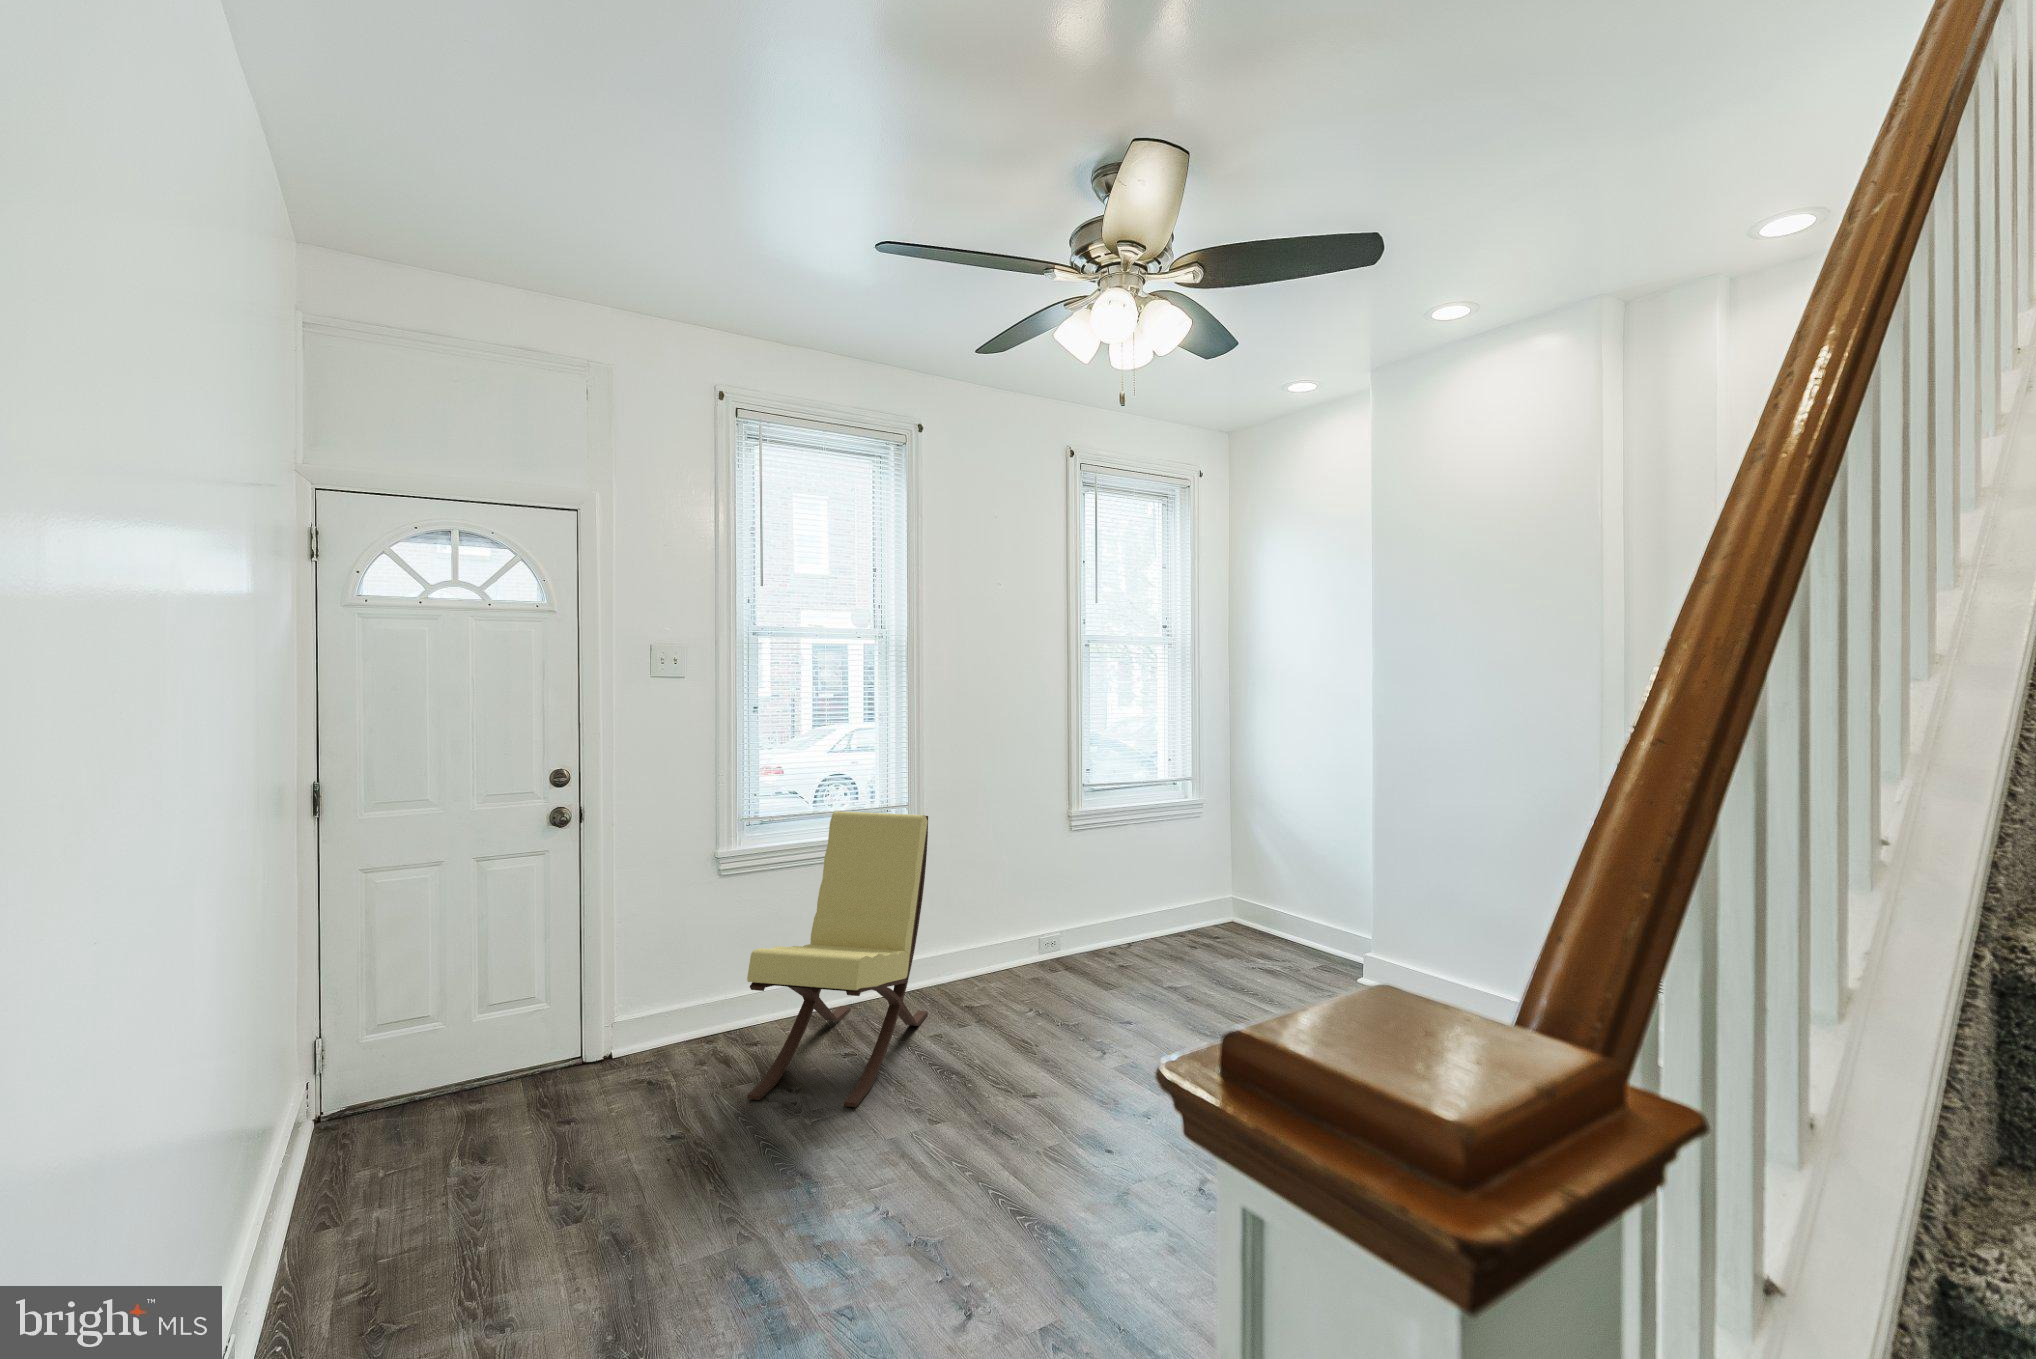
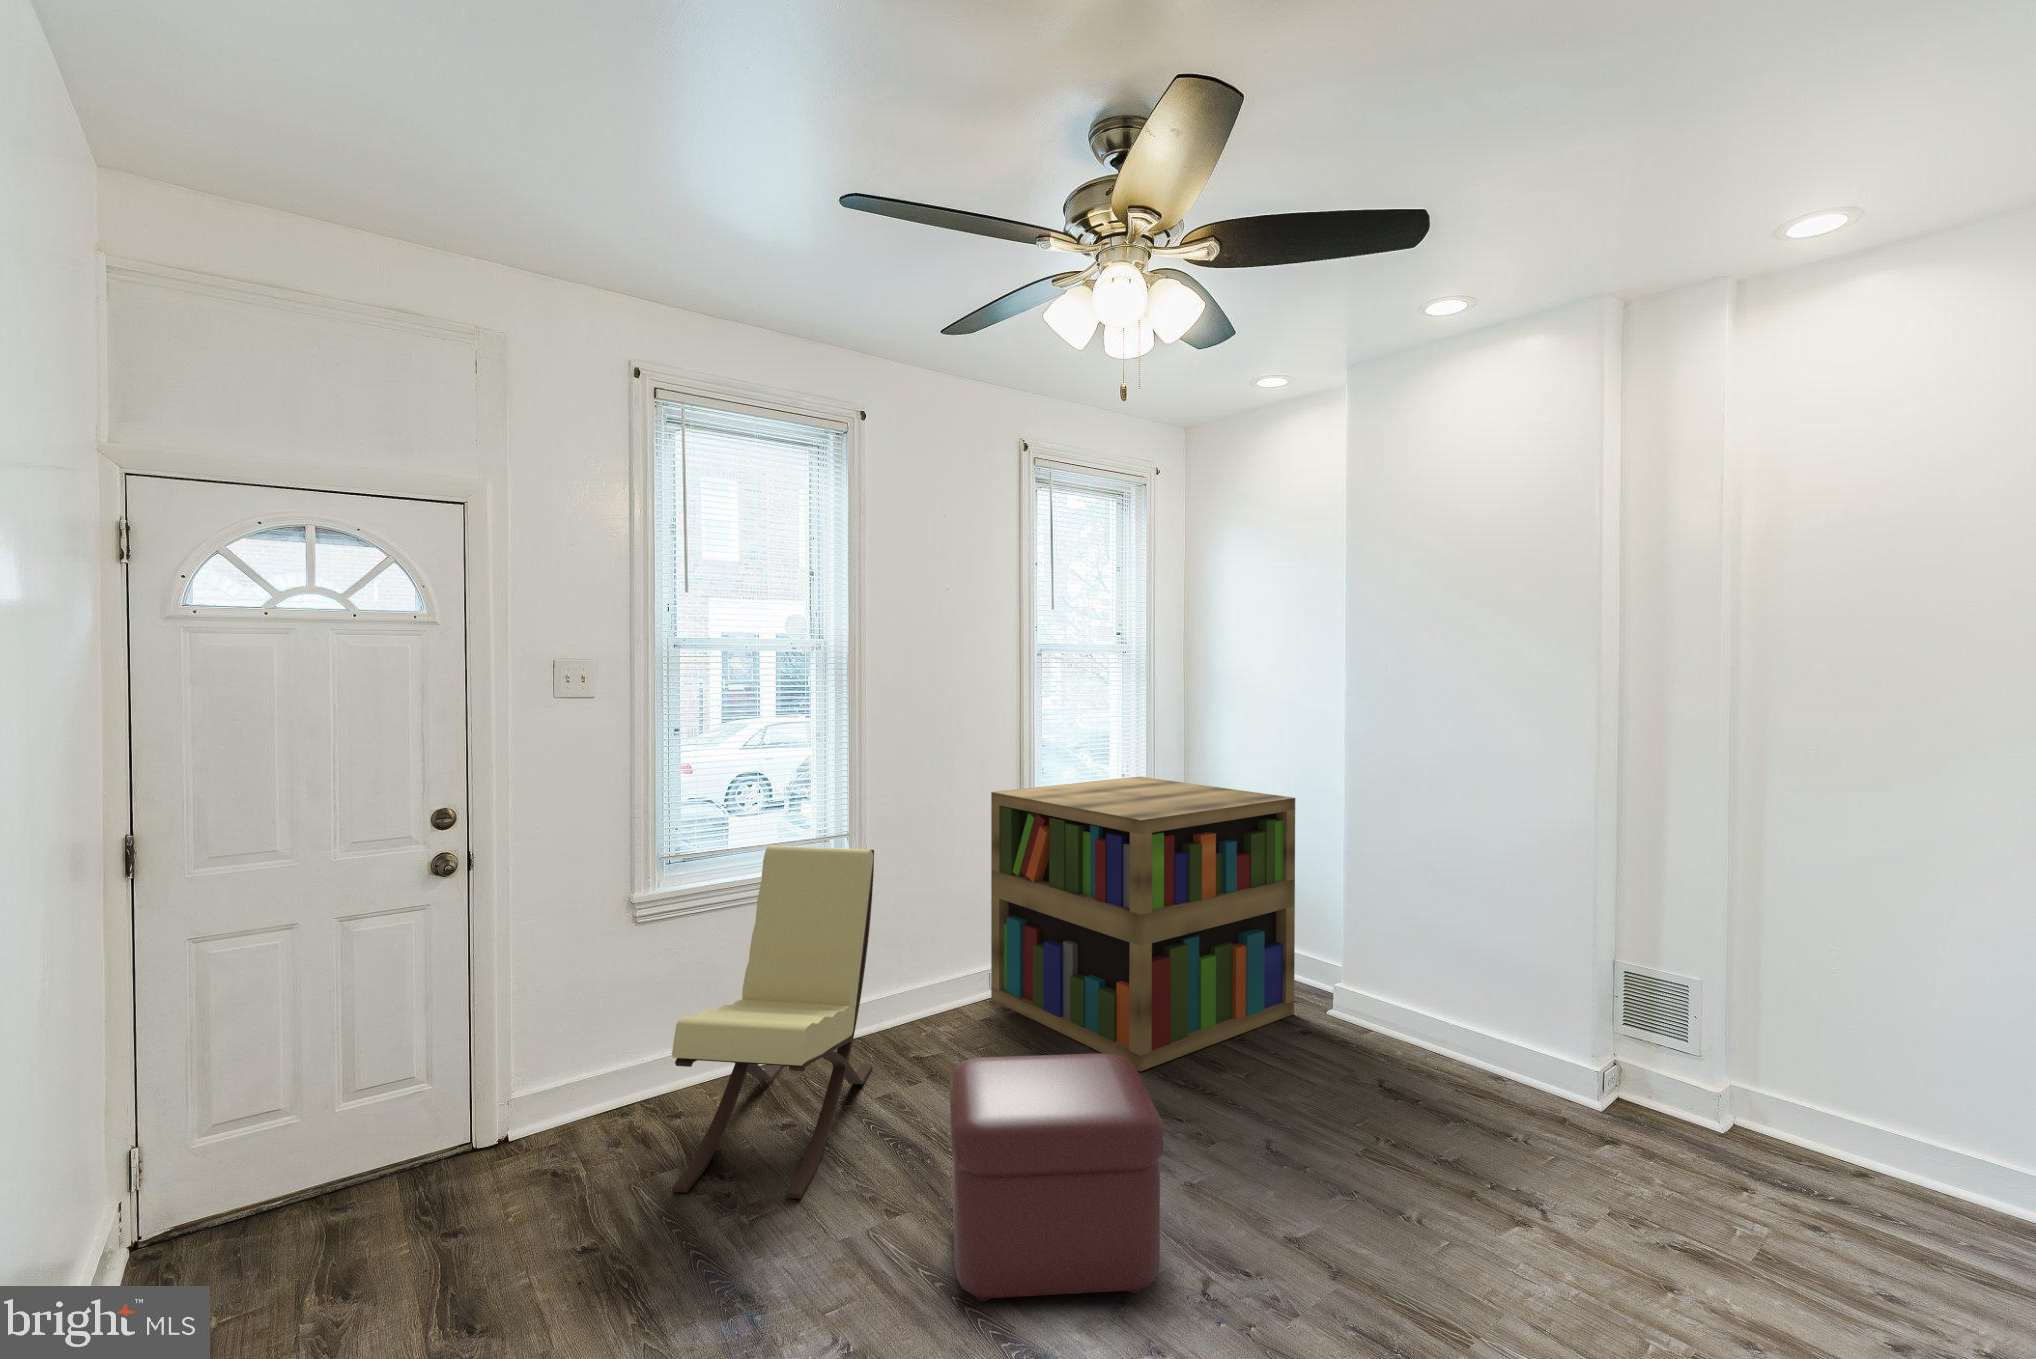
bookshelf: none [1041,761,1328,1023] -> present [991,777,1295,1071]
ottoman: none [978,985,1163,1185] -> present [950,1053,1164,1302]

